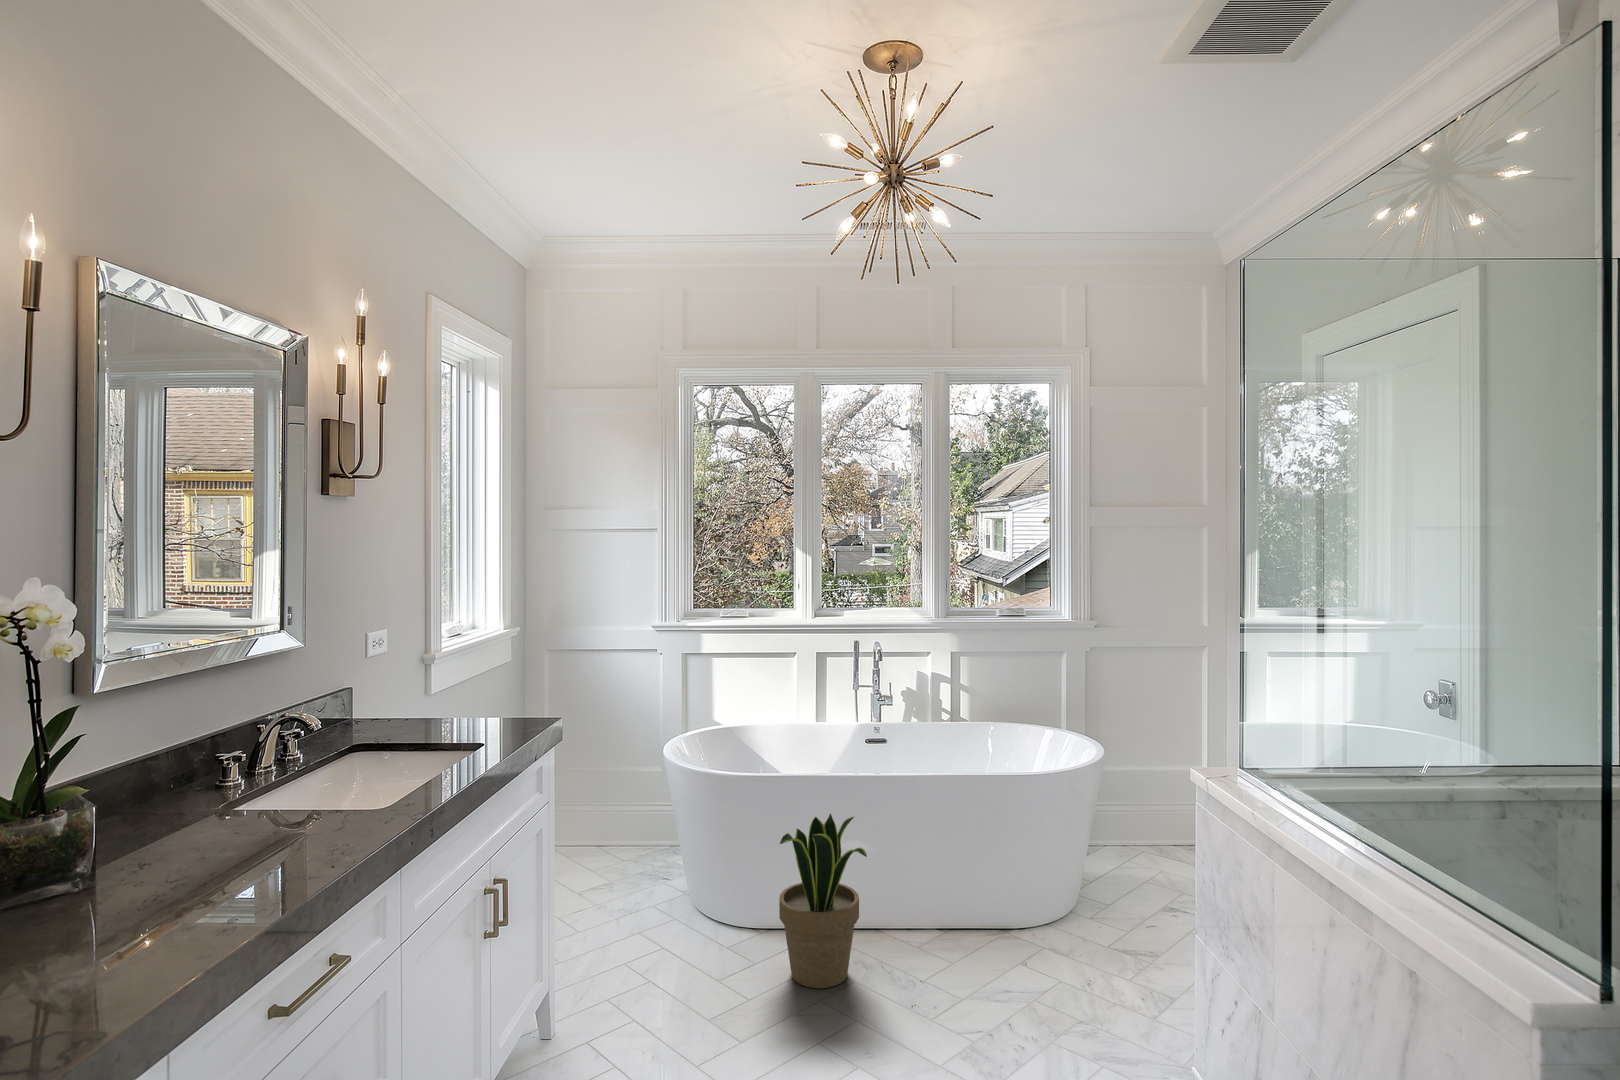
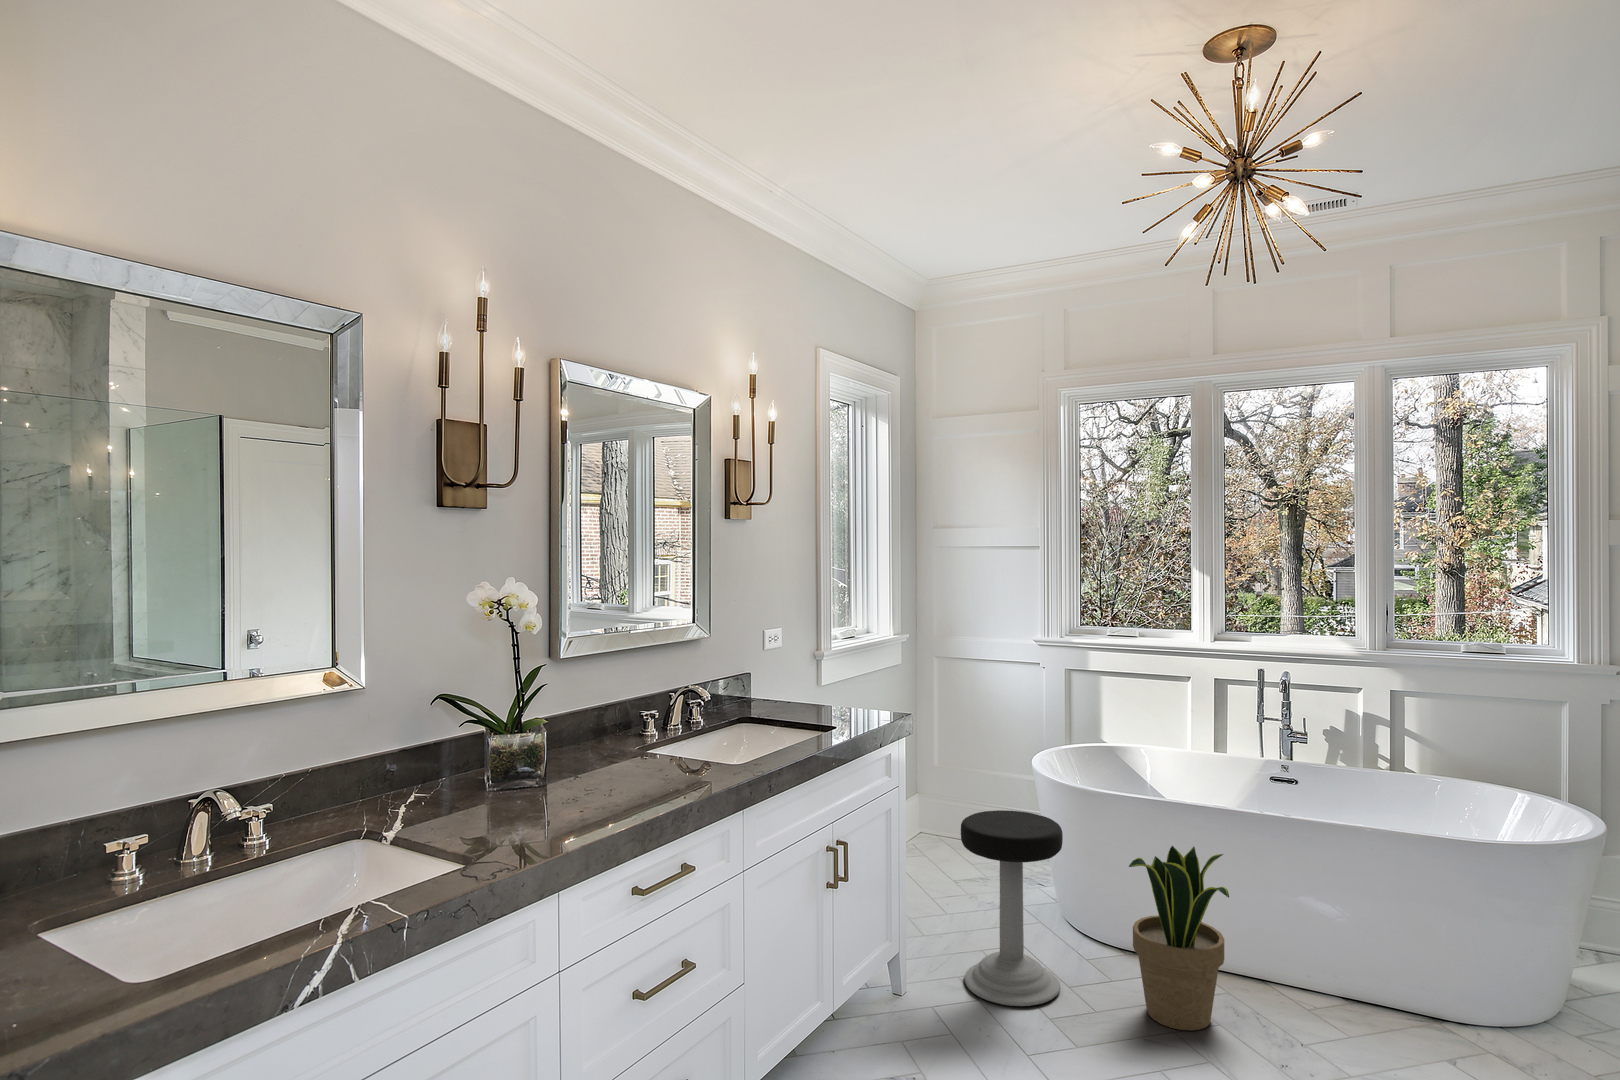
stool: none [609,804,712,1007] -> present [961,810,1063,1006]

